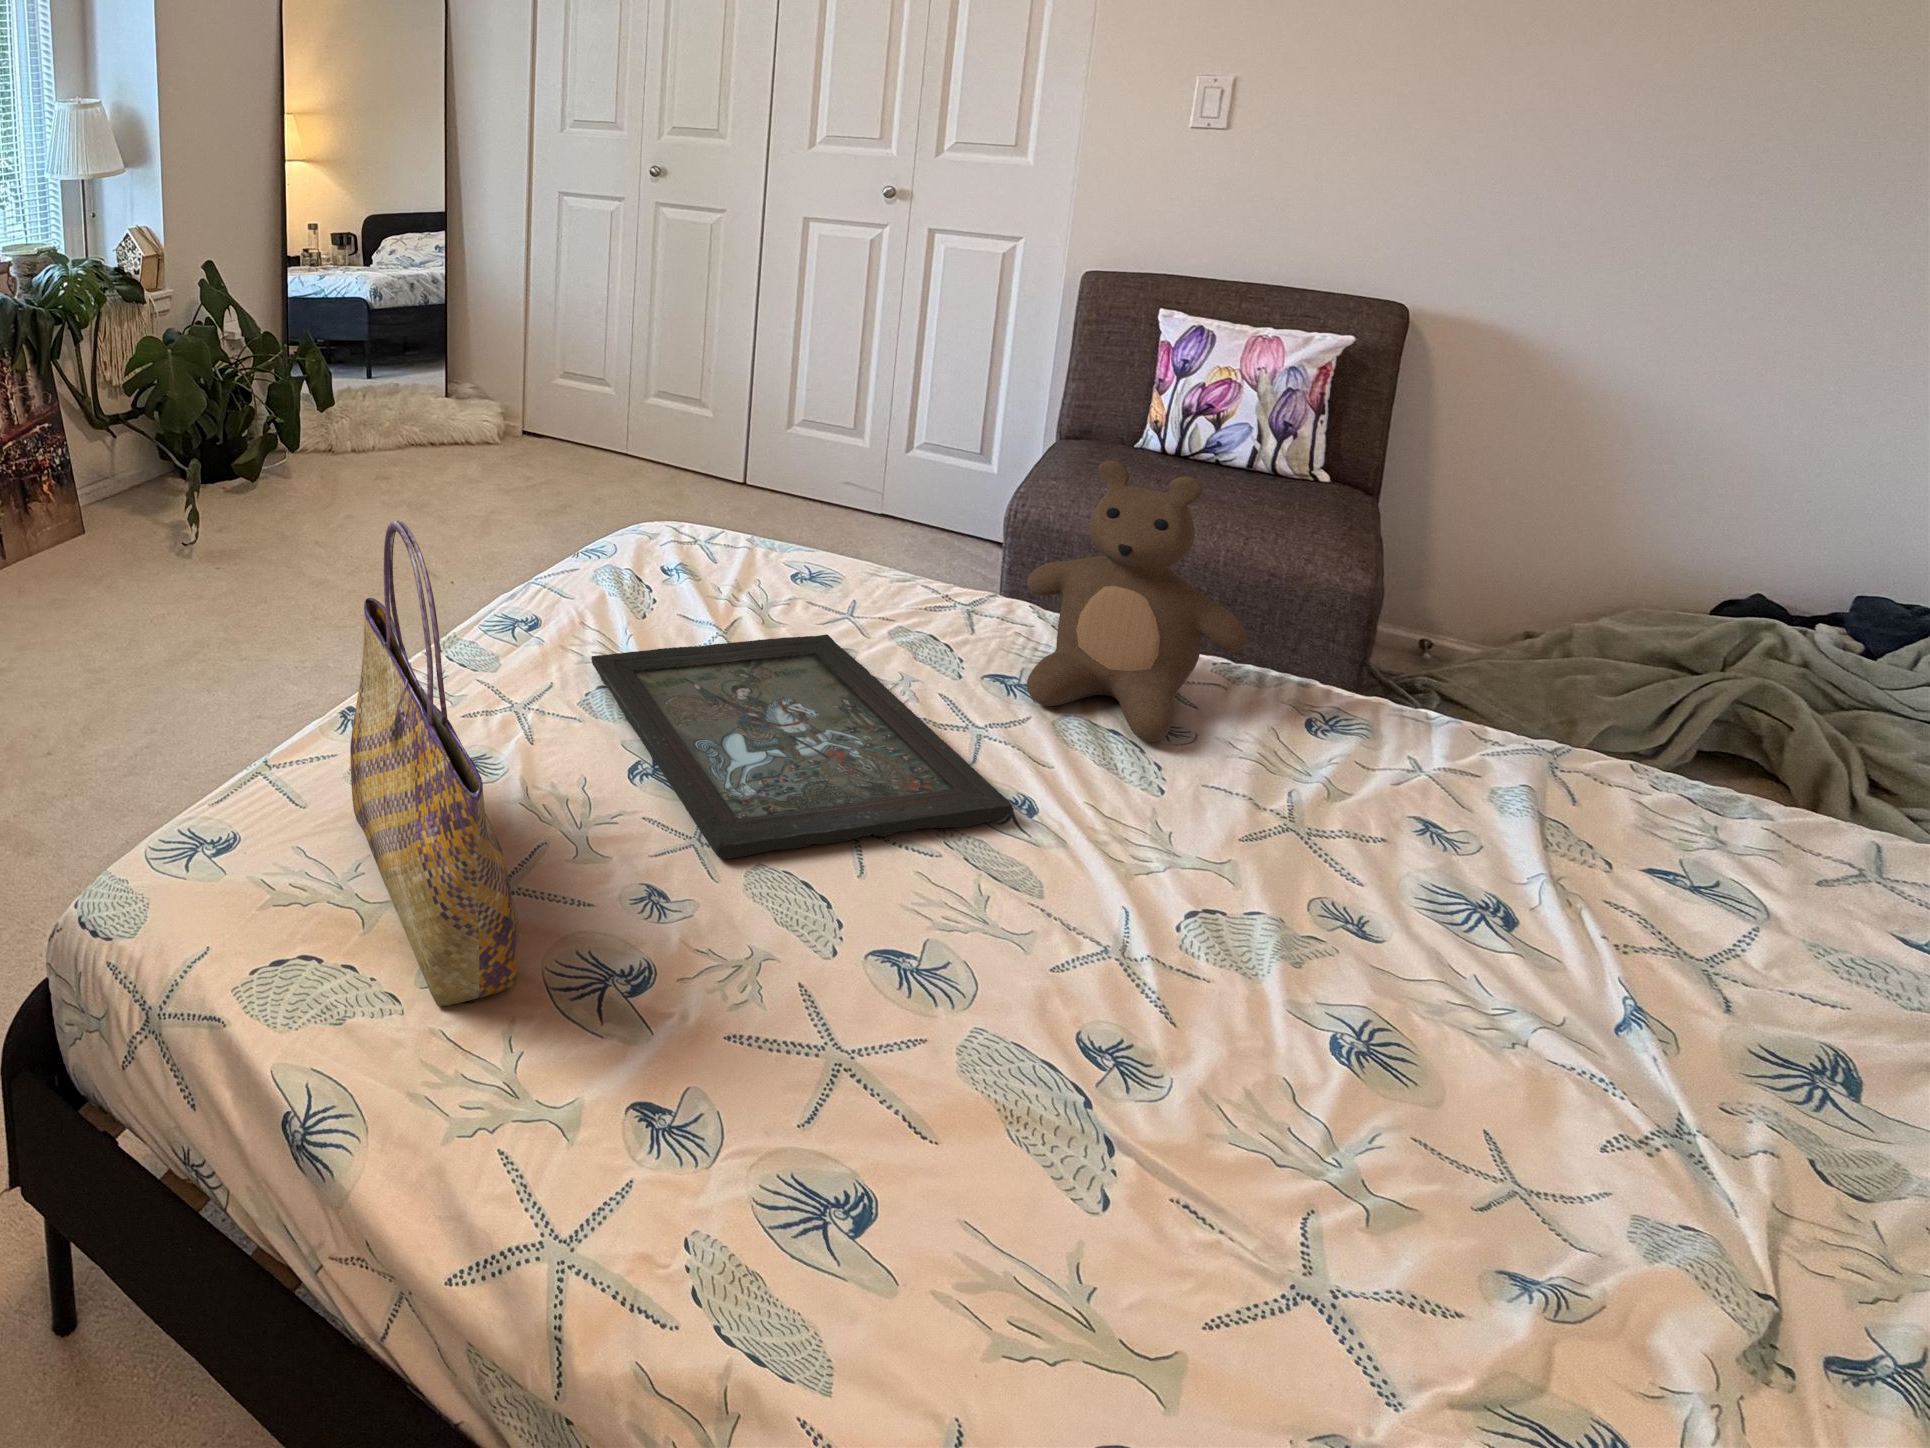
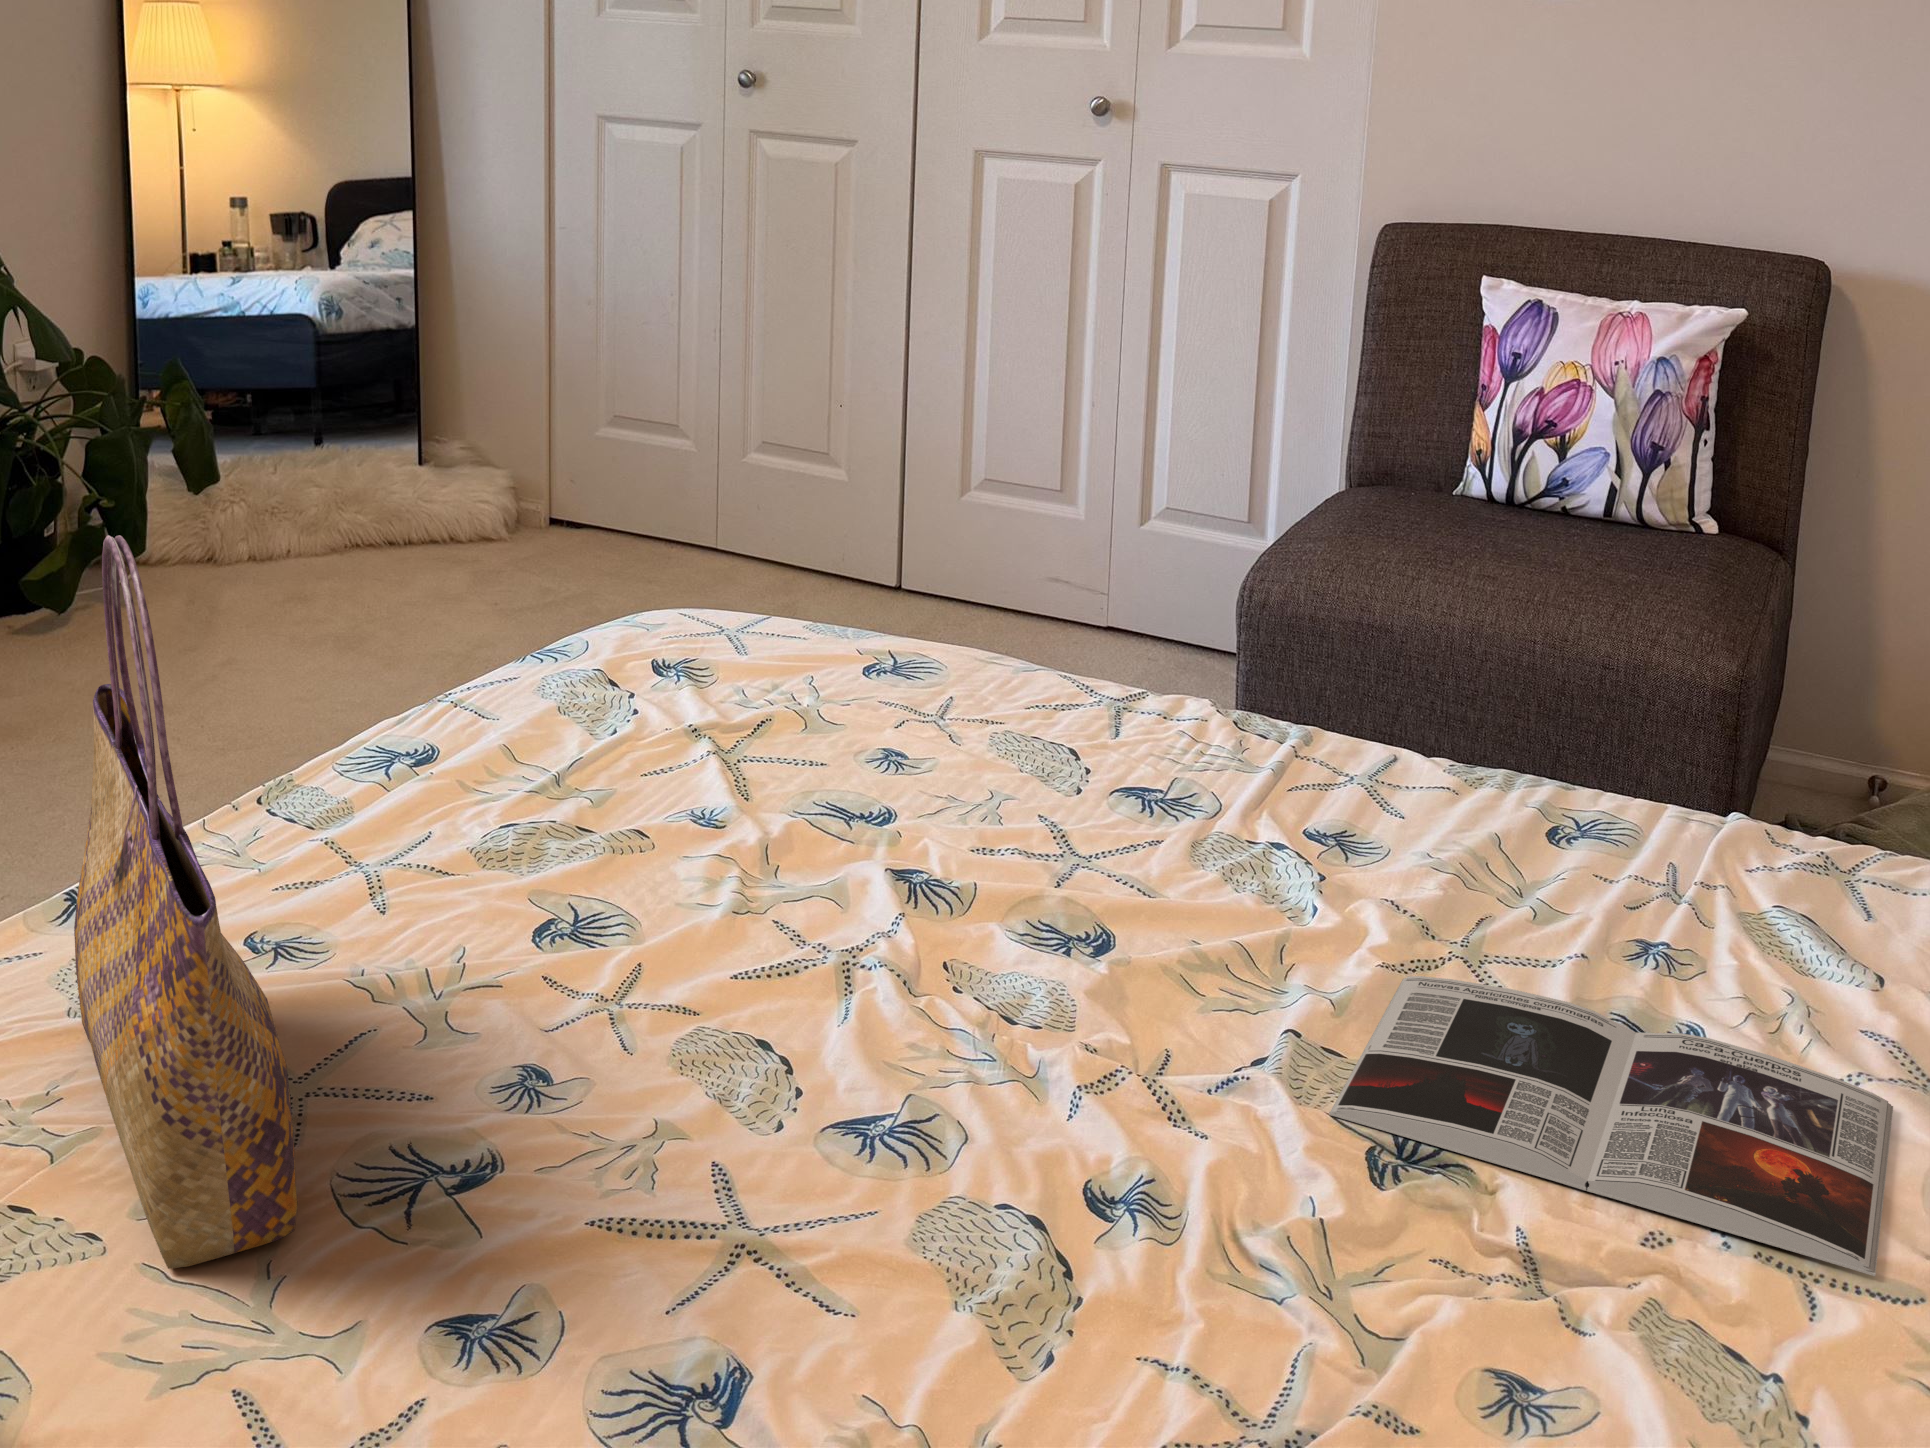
teddy bear: present [1027,461,1247,742] -> none [1160,460,1459,869]
tray: present [591,634,1013,859] -> none [510,751,1092,1054]
magazine: none [1215,834,1700,1131] -> present [1329,976,1893,1276]

